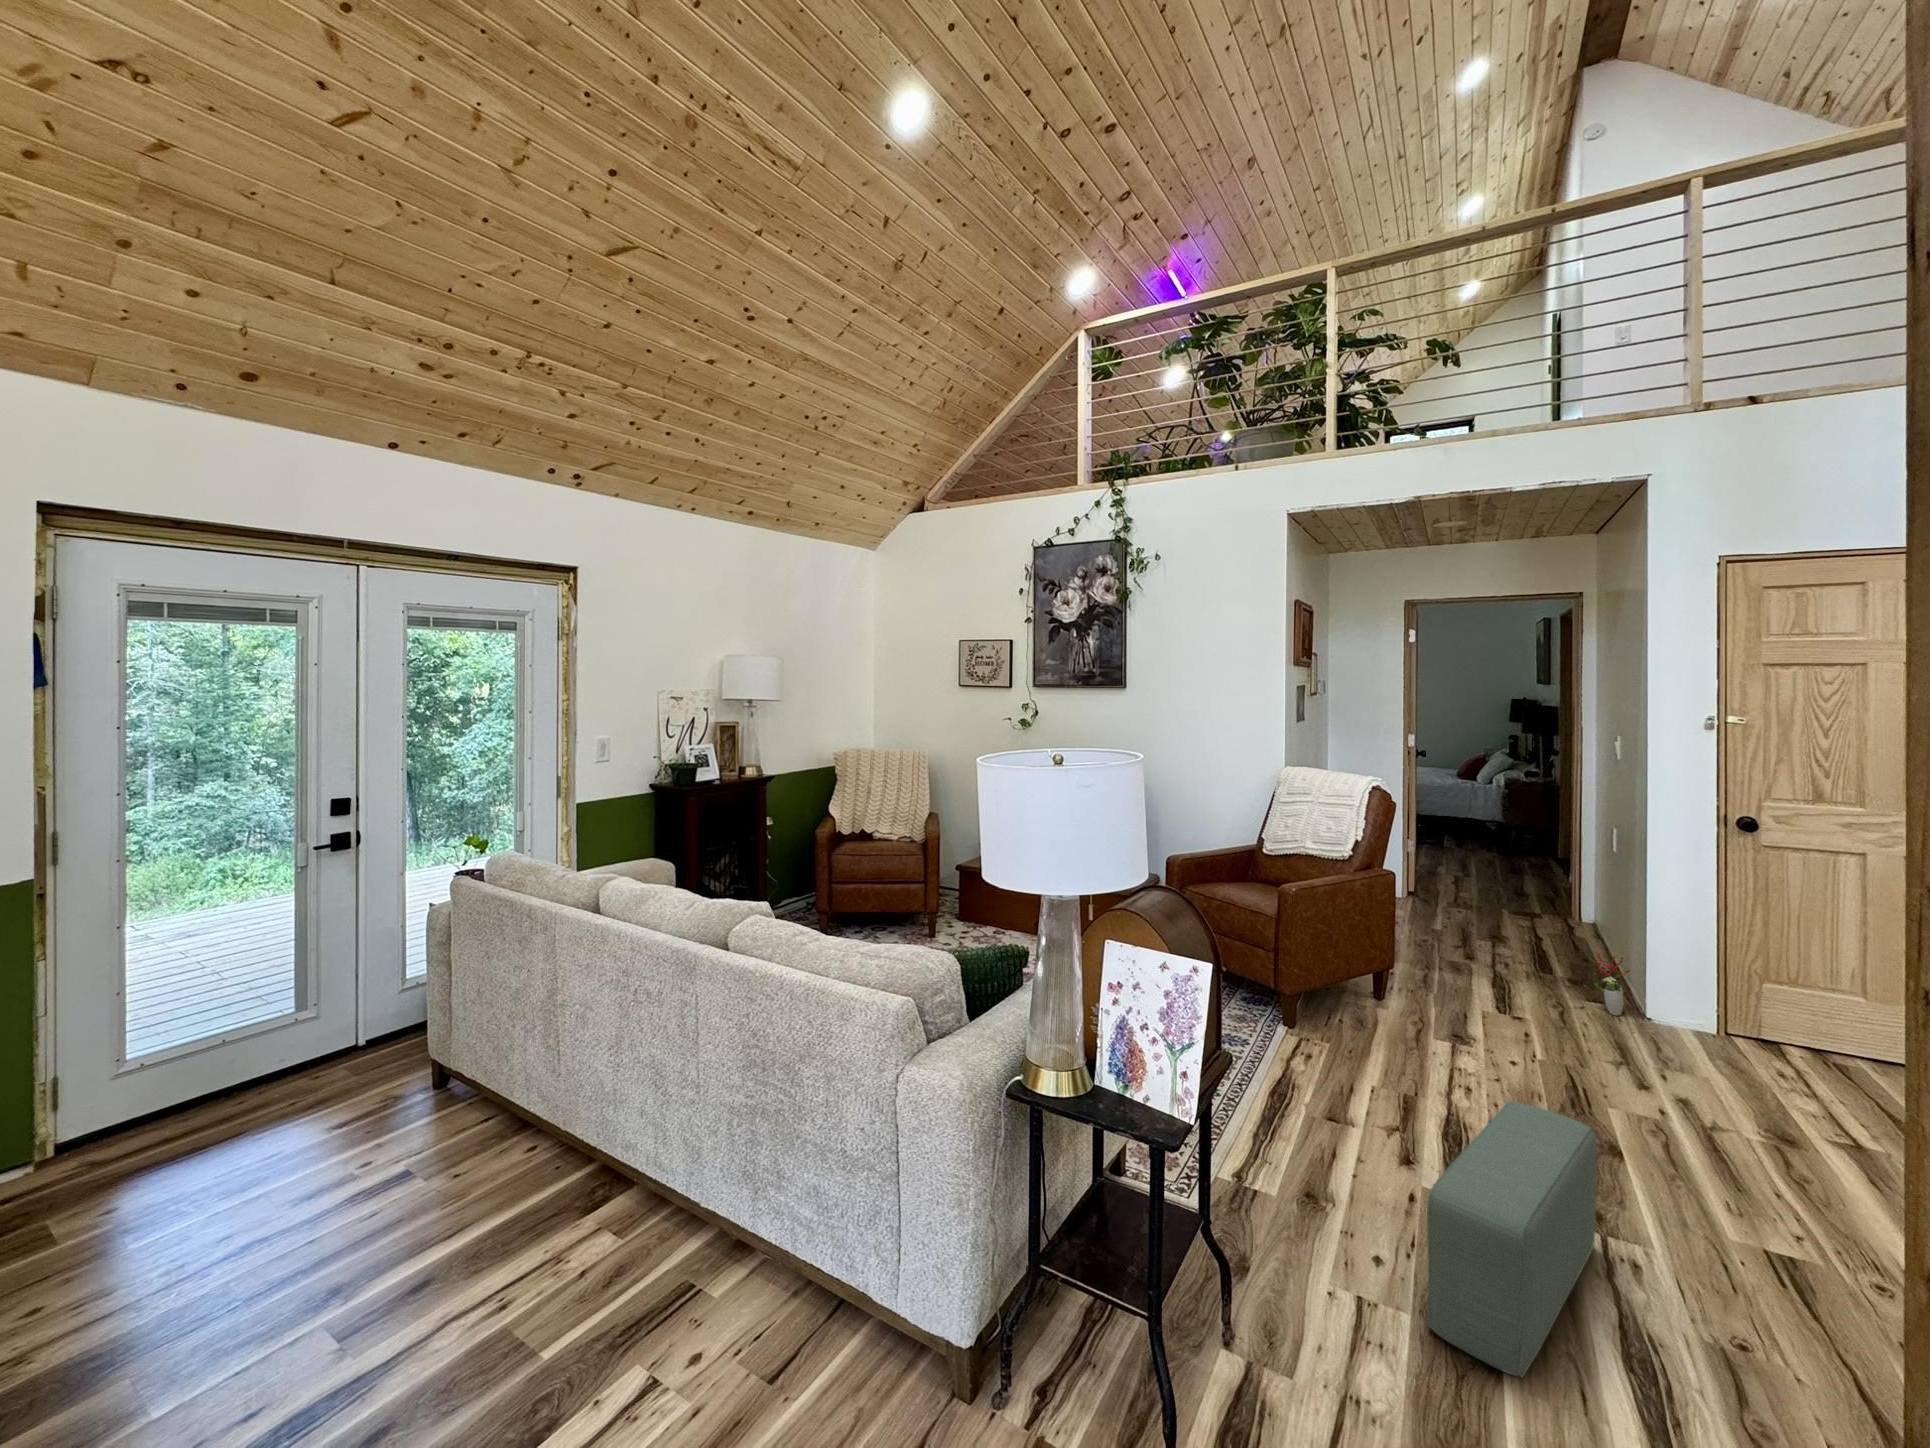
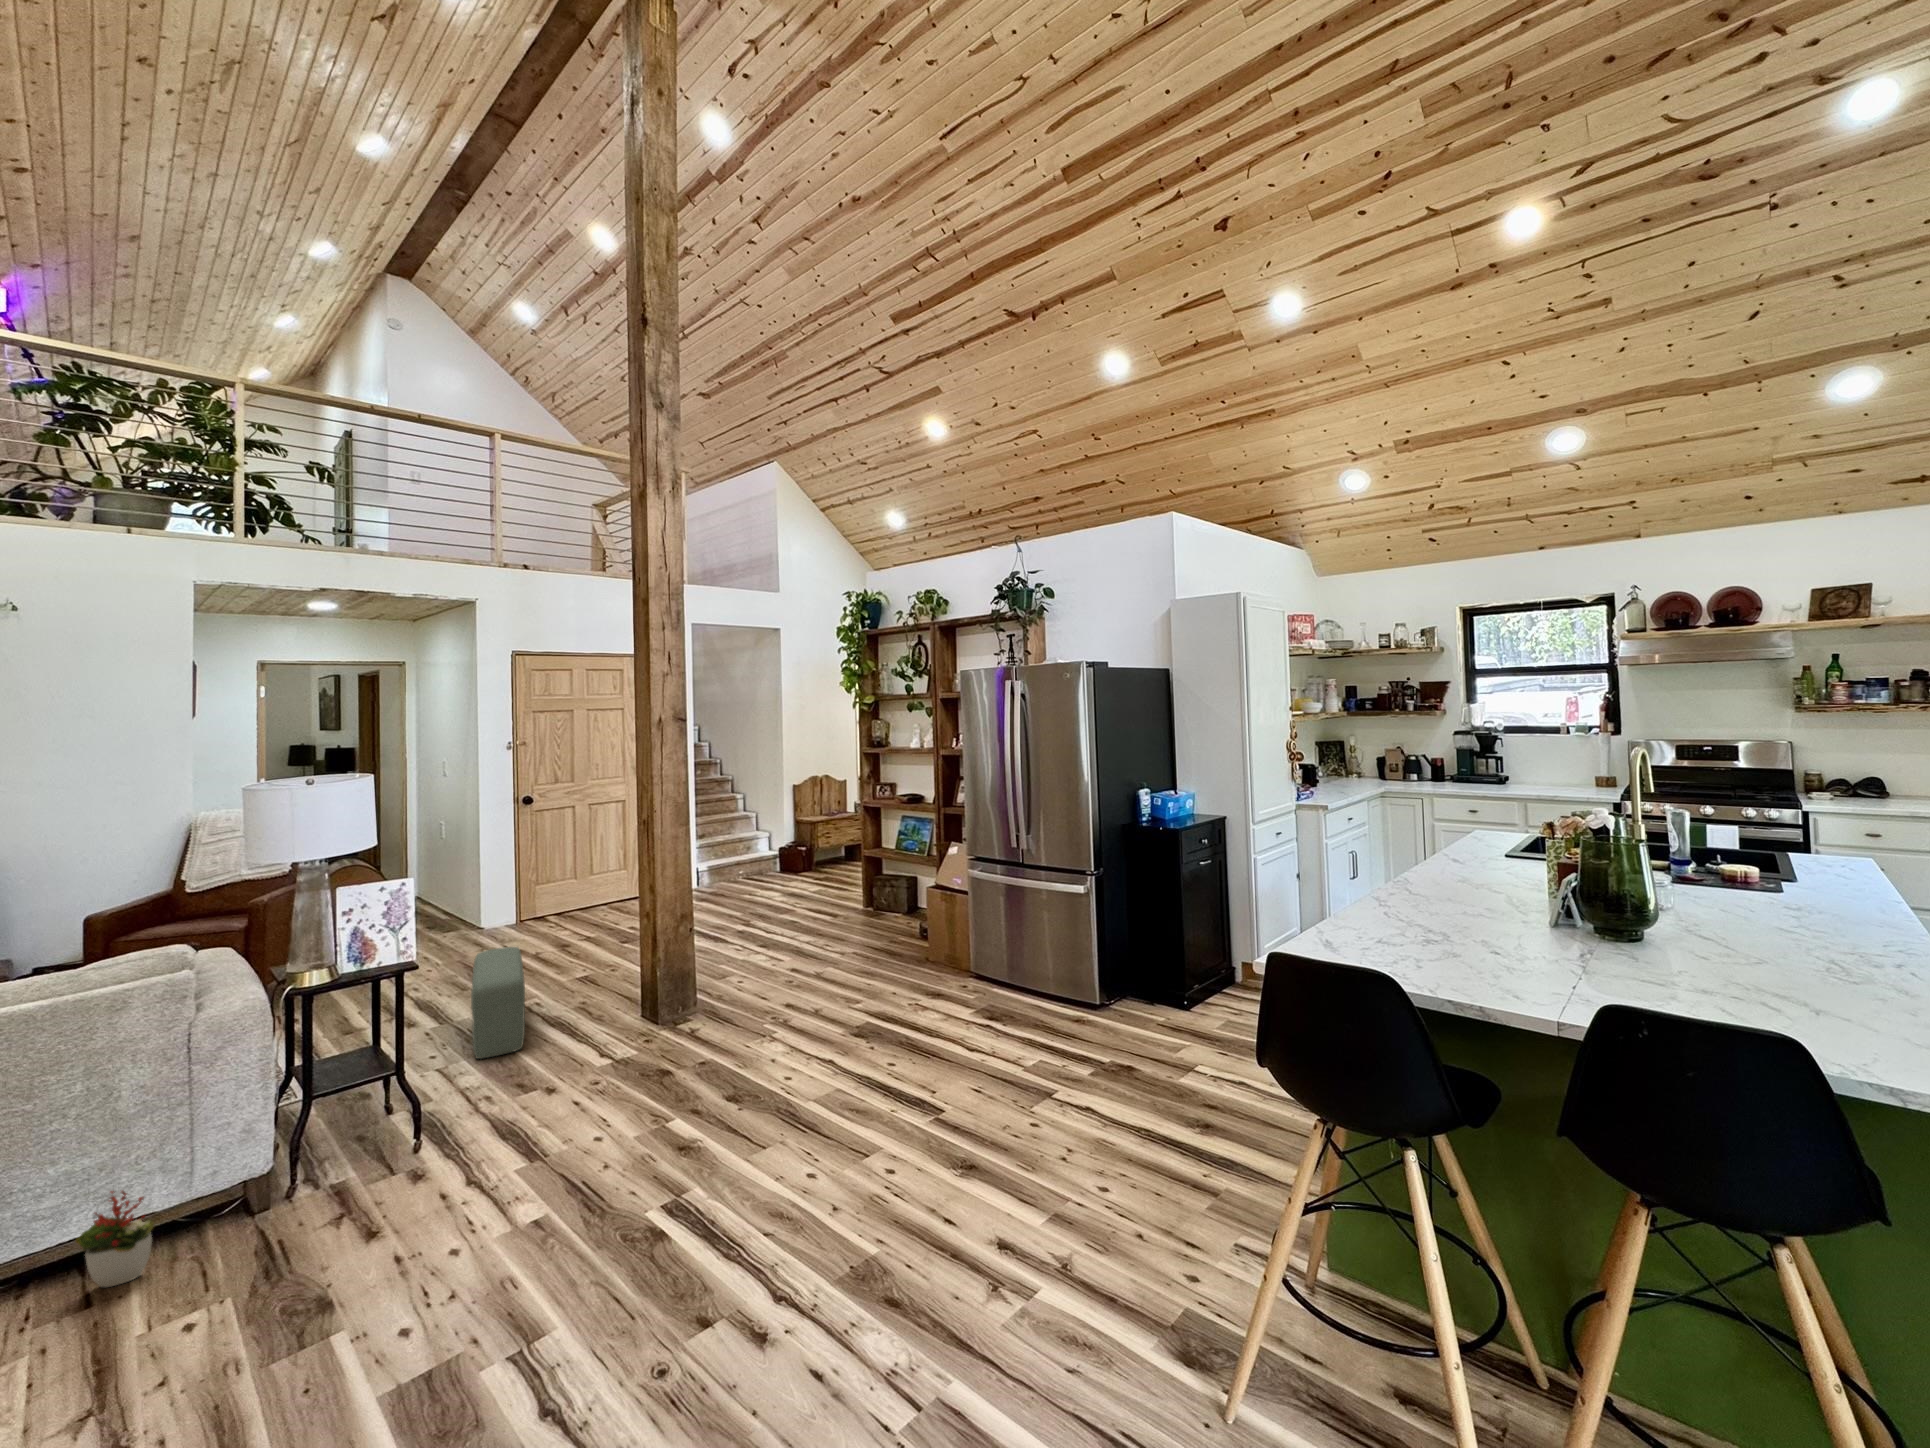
decorative plant: present [1593,951,1630,1016] -> present [76,1191,154,1287]

